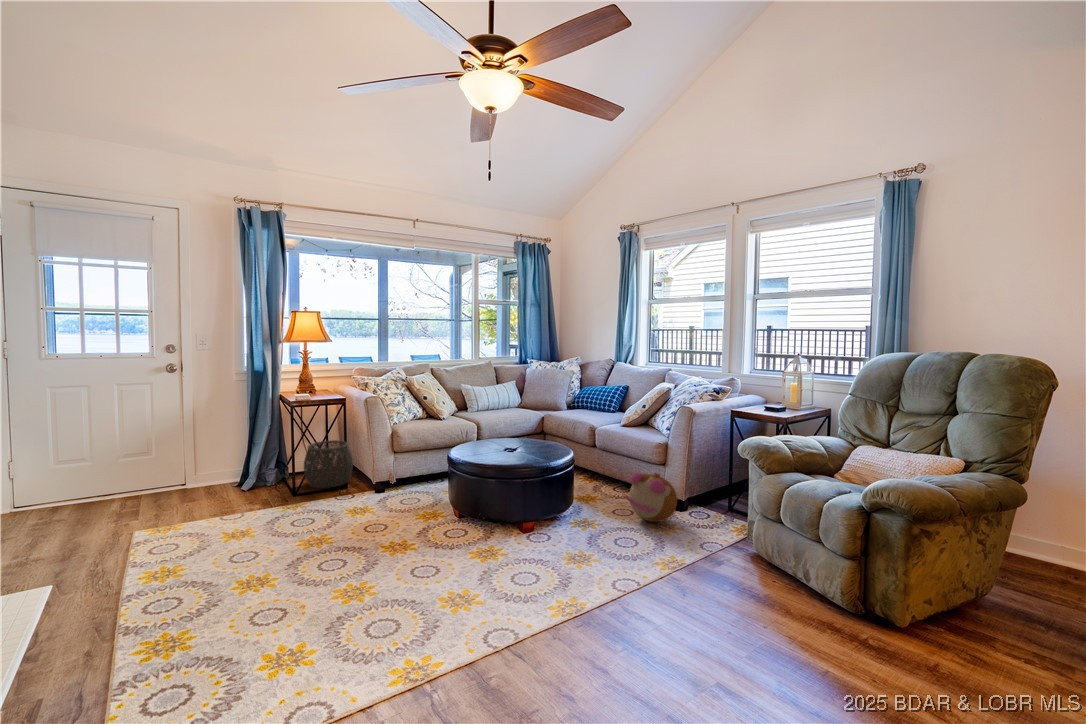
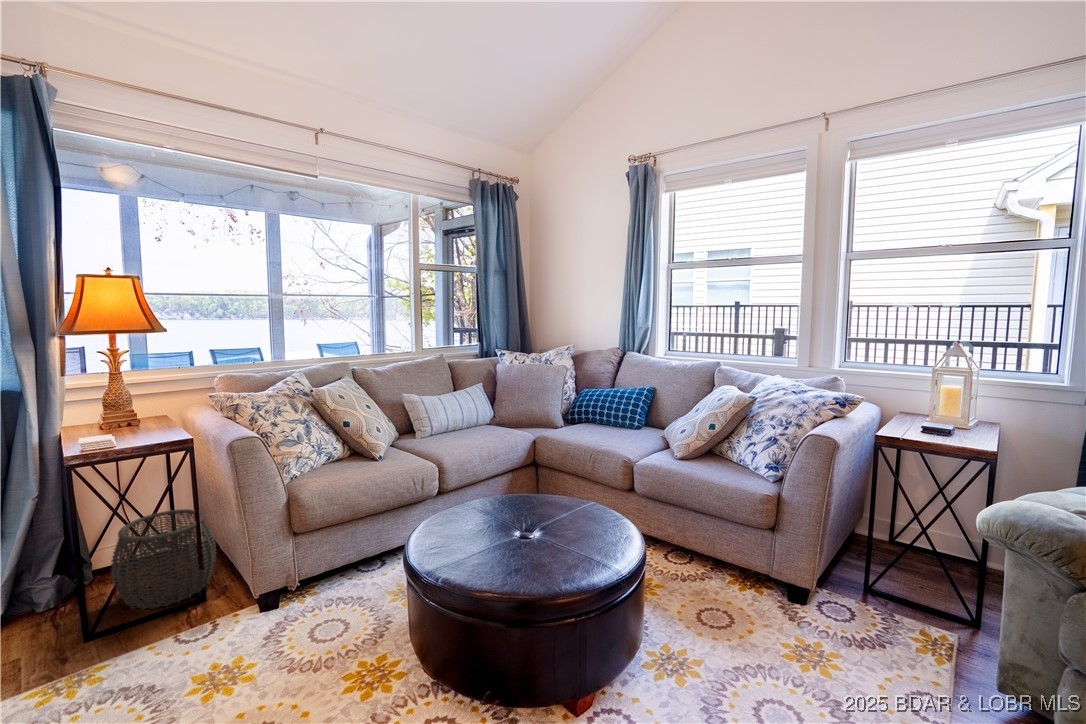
plush toy: present [623,473,677,522] -> none [727,554,824,645]

